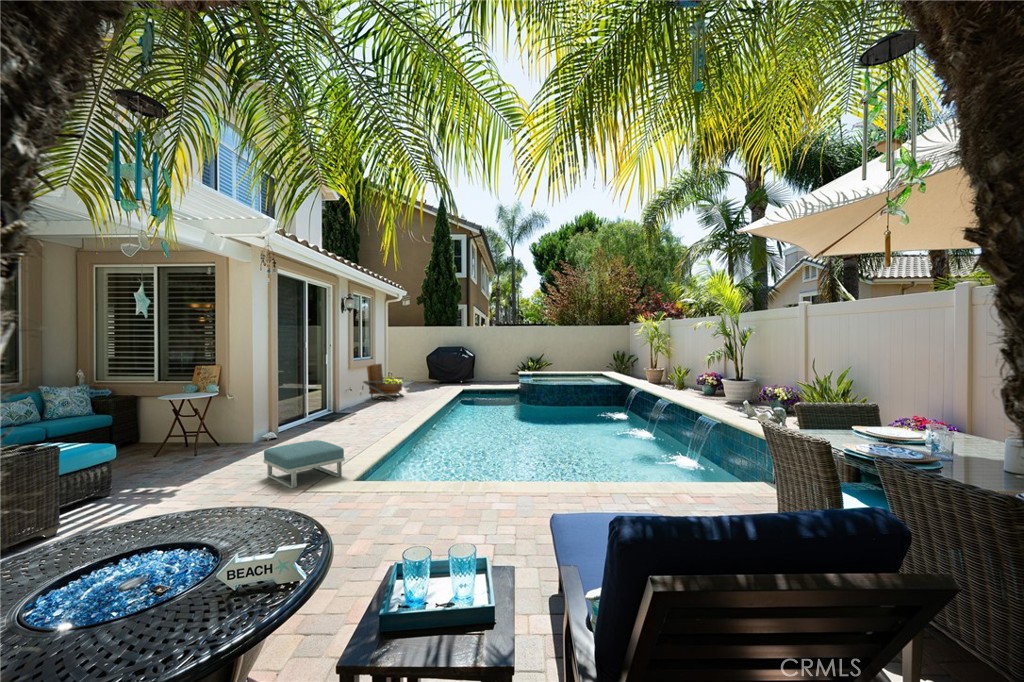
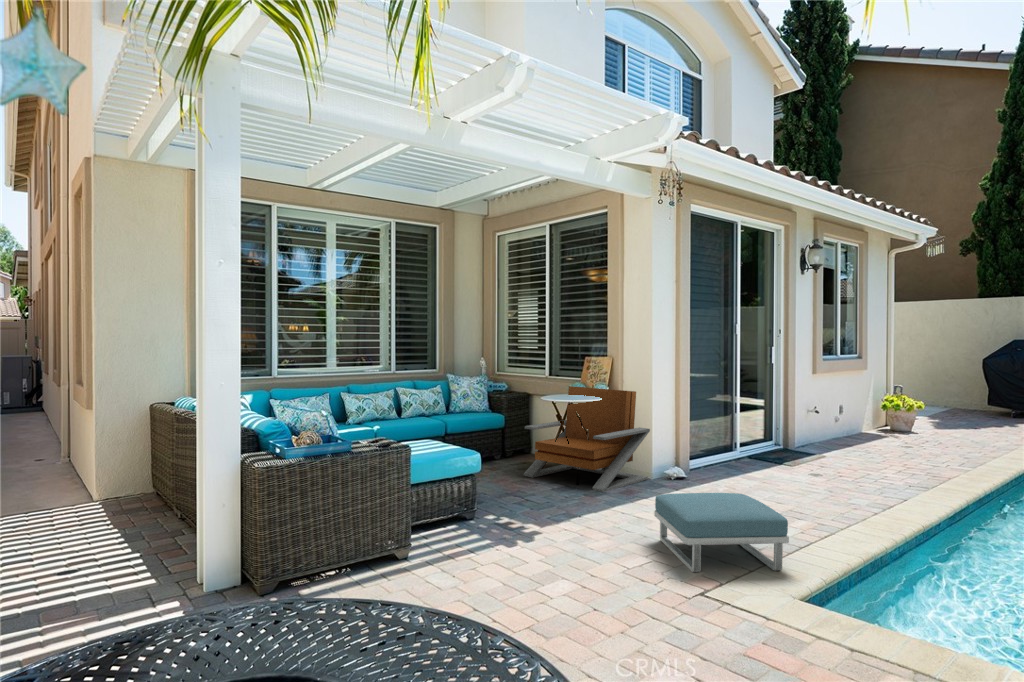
lounge chair: present [363,364,404,402] -> present [524,386,650,492]

